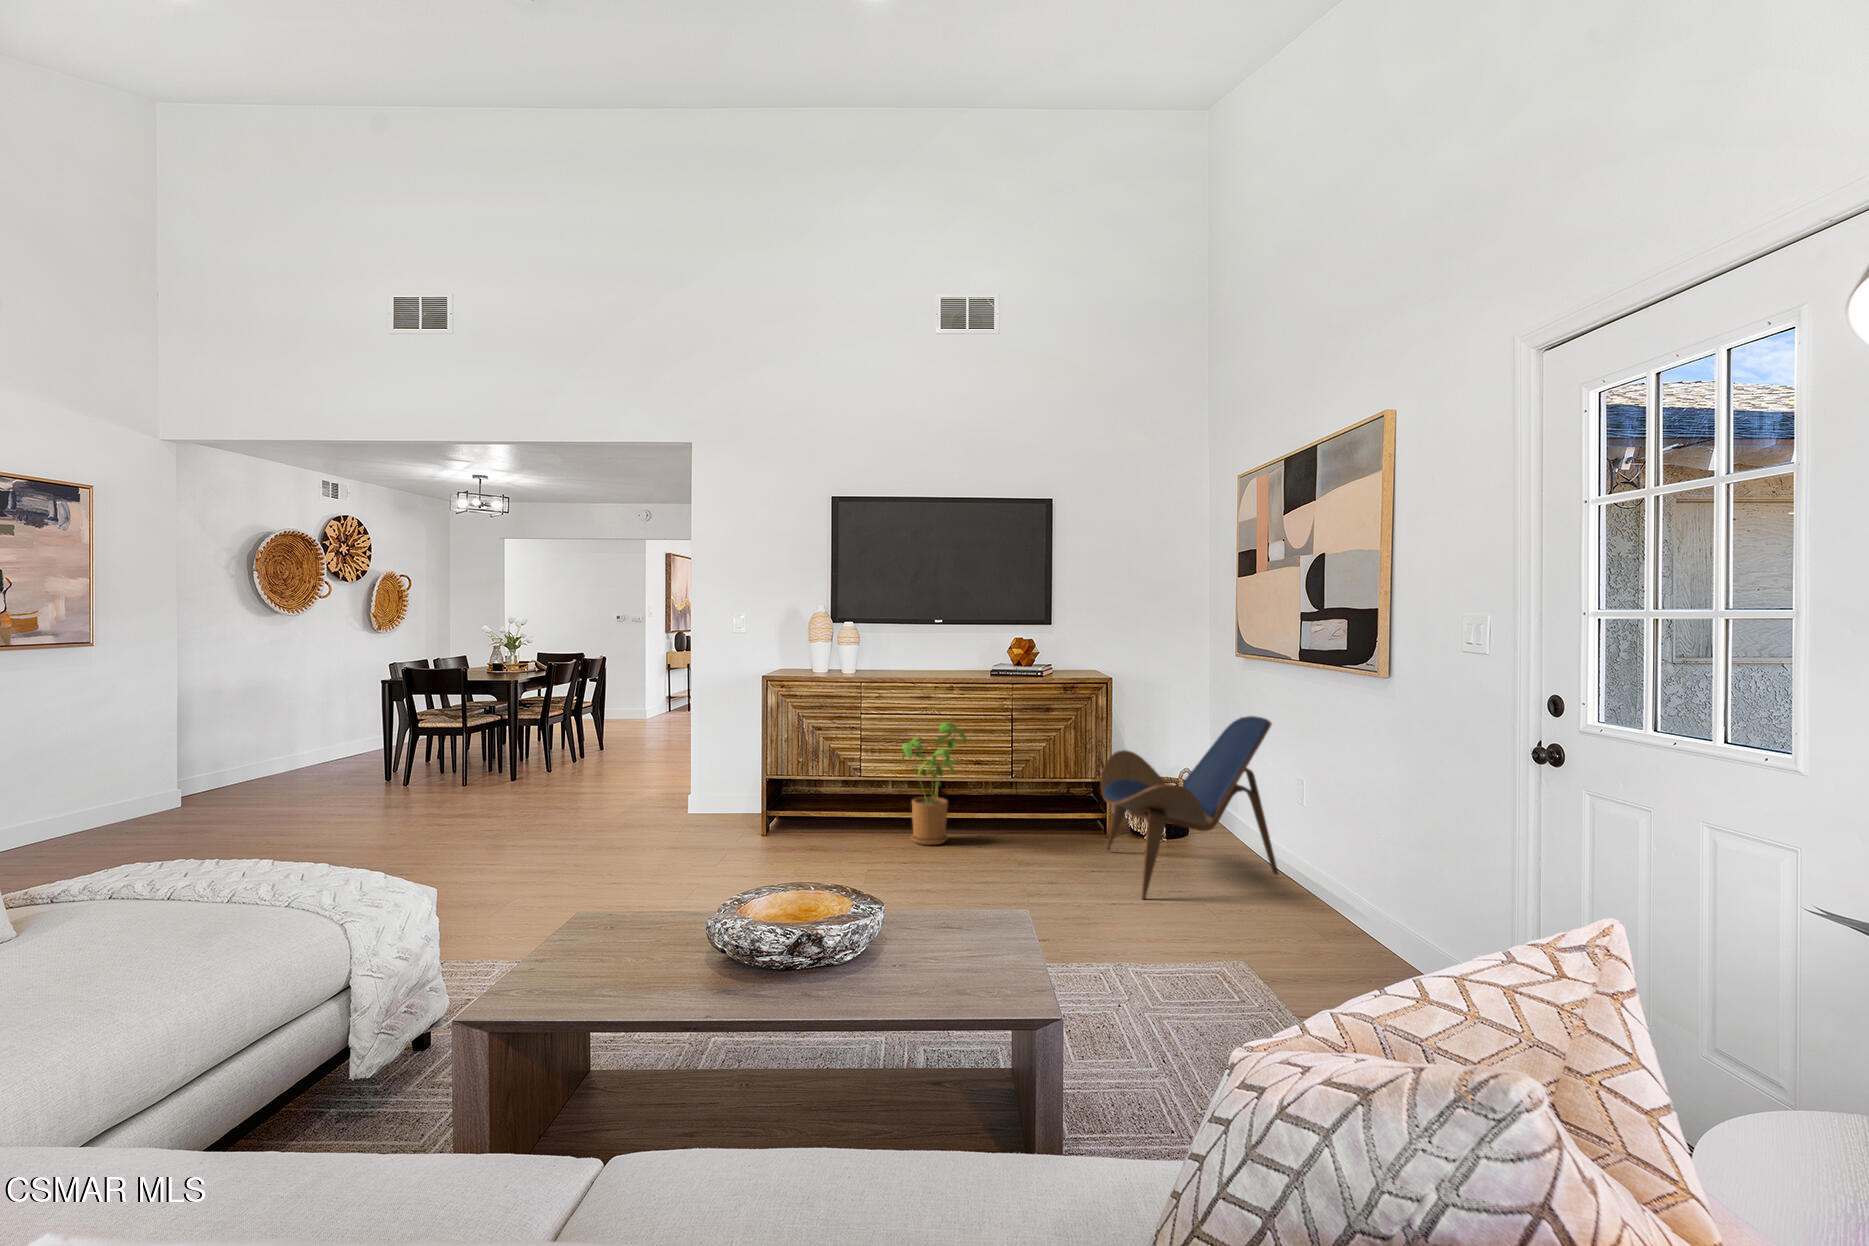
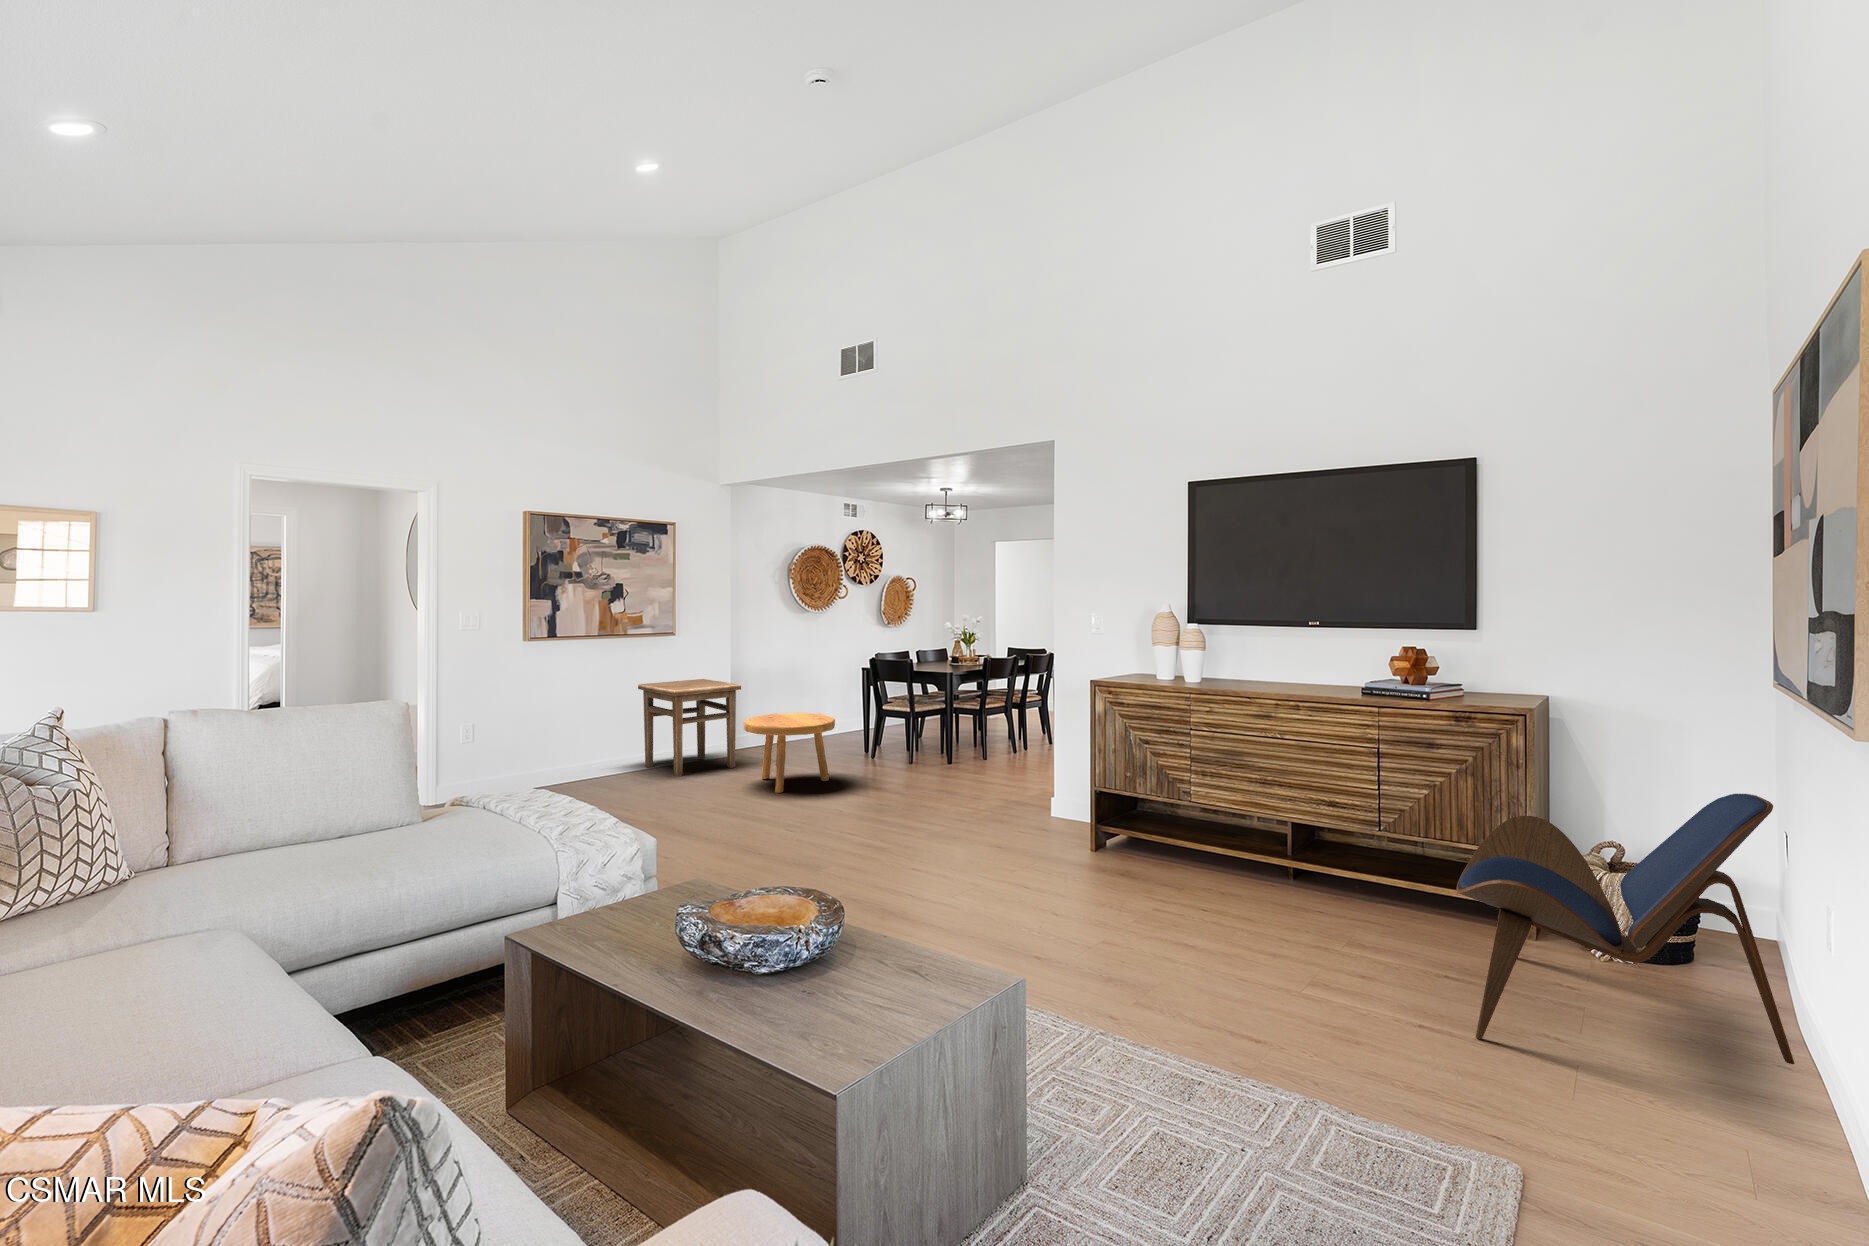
side table: none [39,708,231,845] -> present [638,679,741,777]
house plant: present [902,722,967,845] -> none [1229,749,1319,893]
footstool: none [267,739,405,841] -> present [744,713,835,793]

